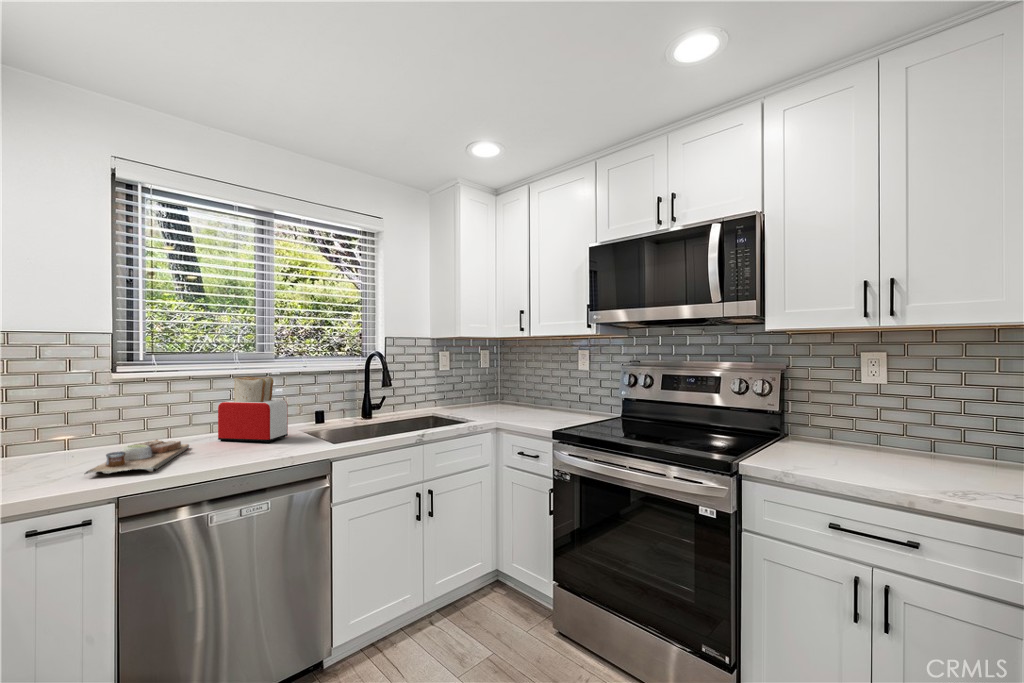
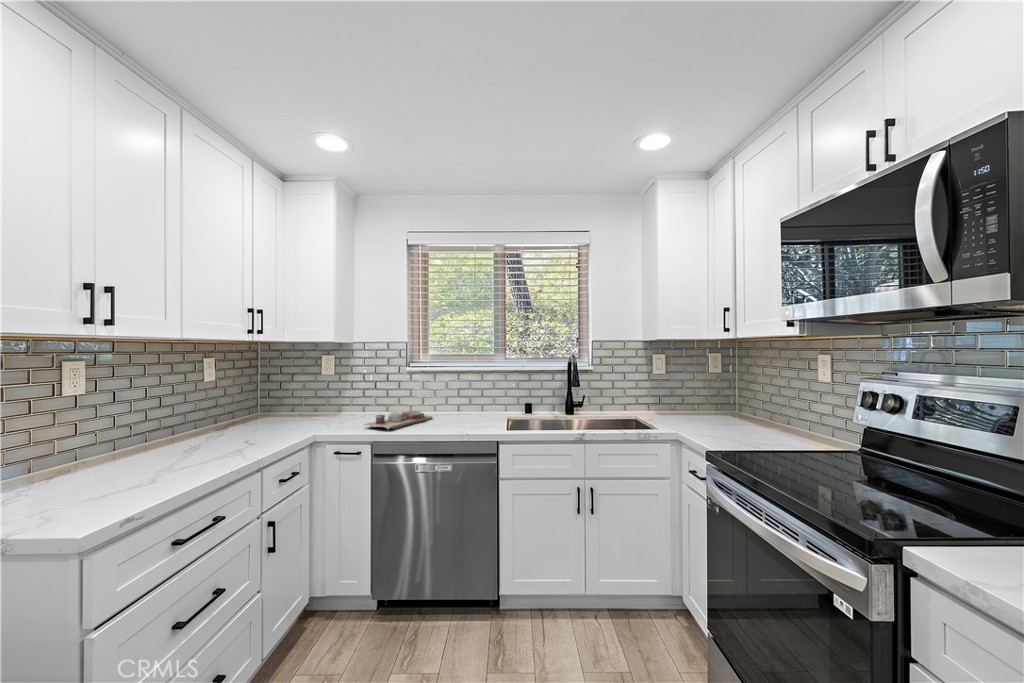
toaster: present [218,377,288,443] -> none [453,372,492,422]

